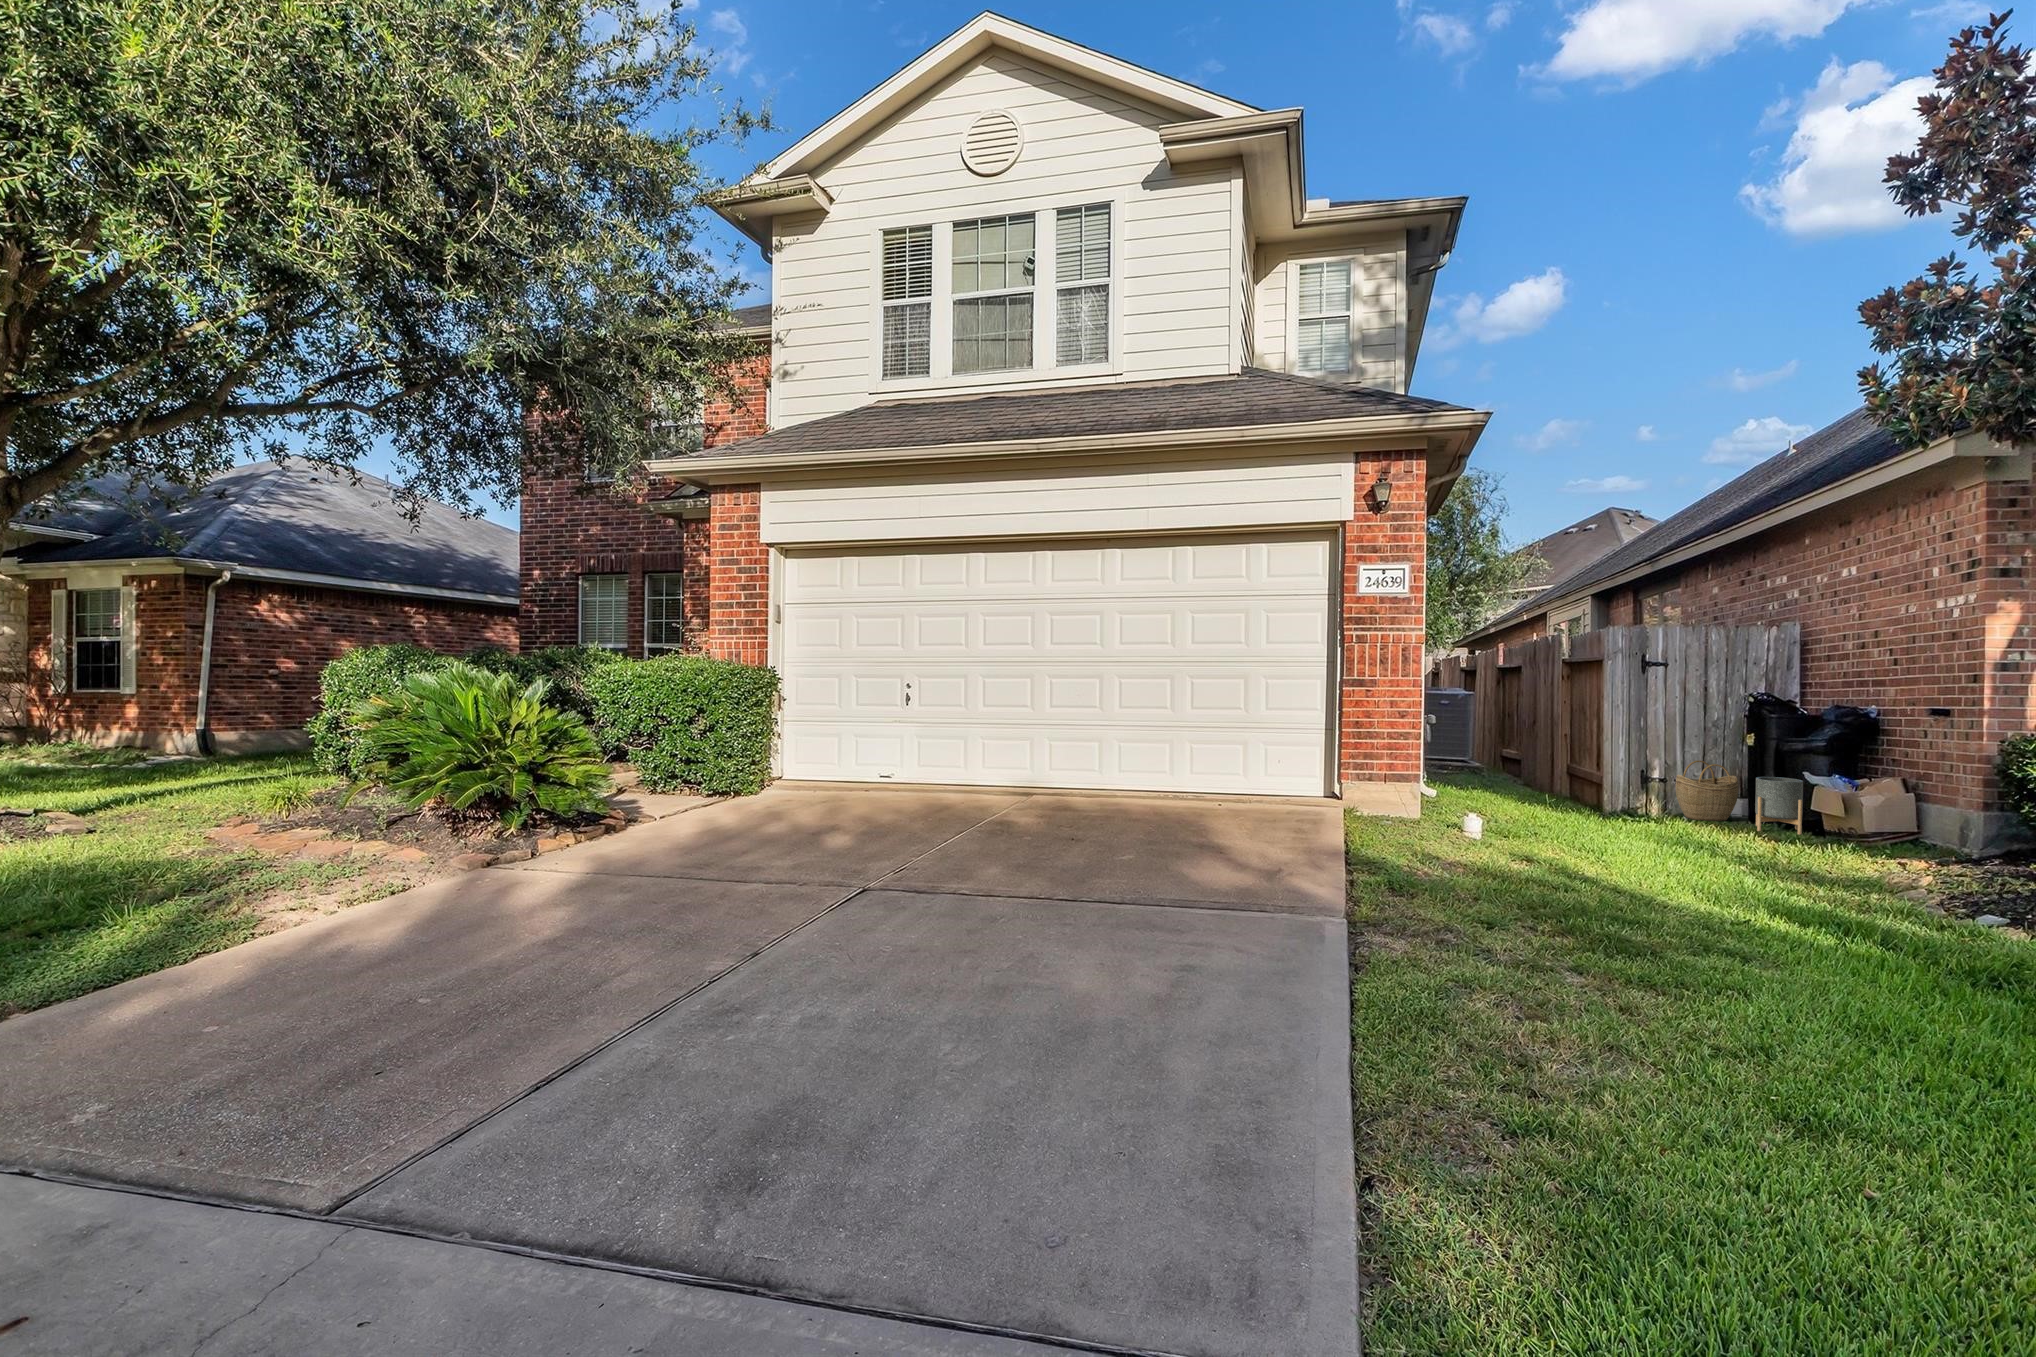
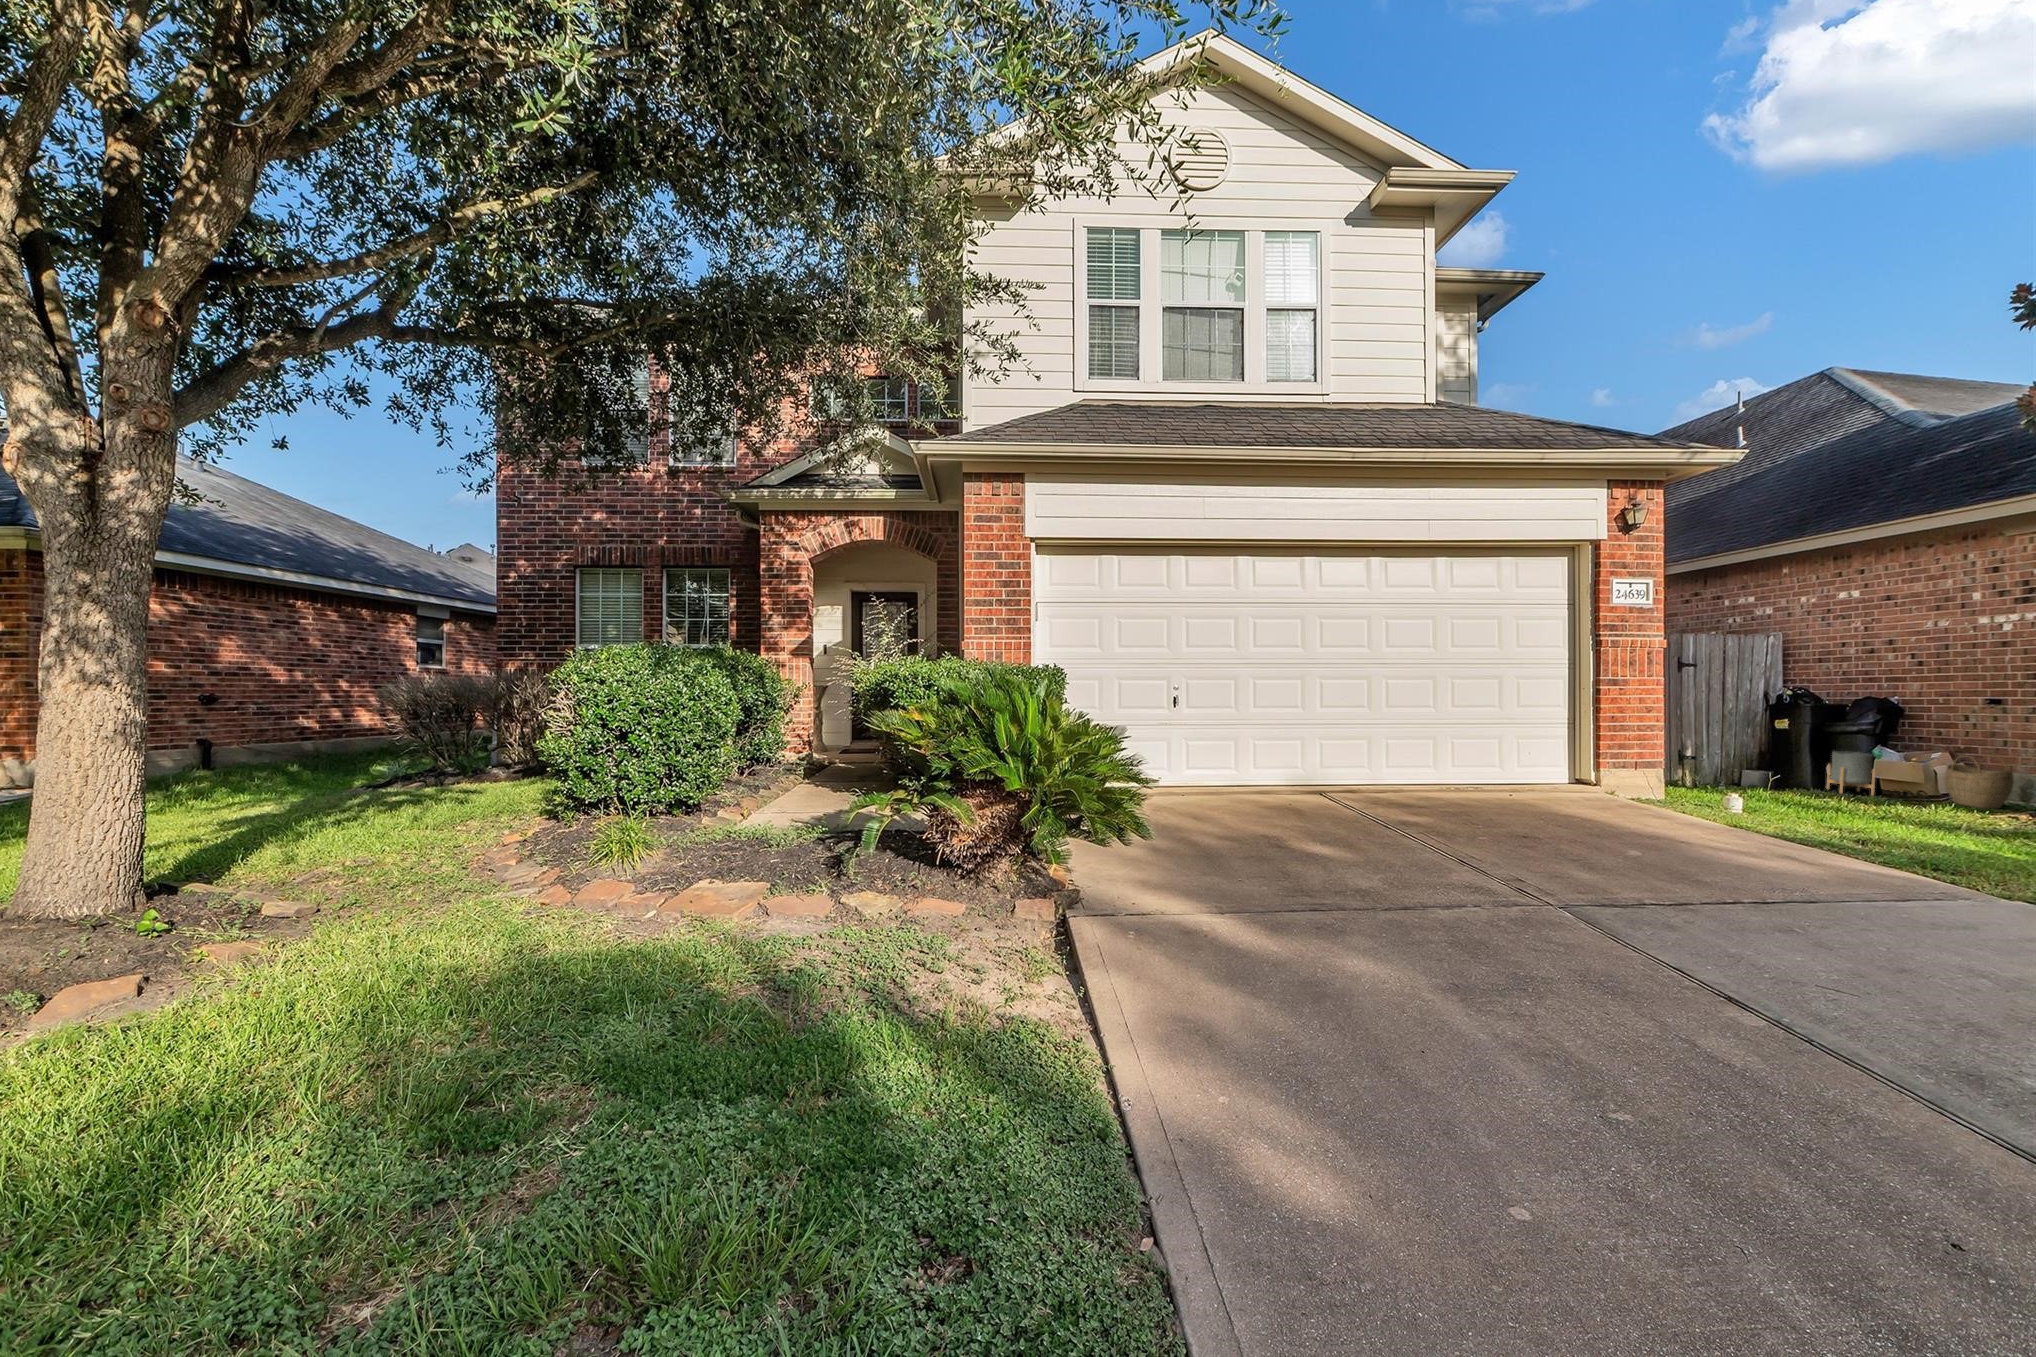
woven basket: present [1675,761,1738,821] -> present [1945,755,2014,809]

